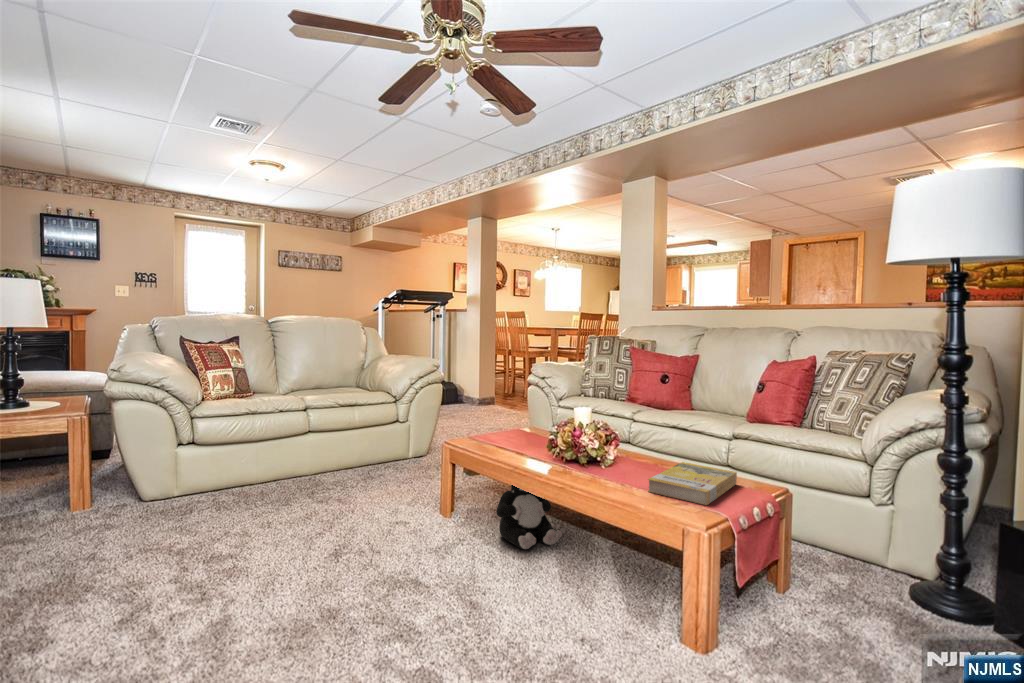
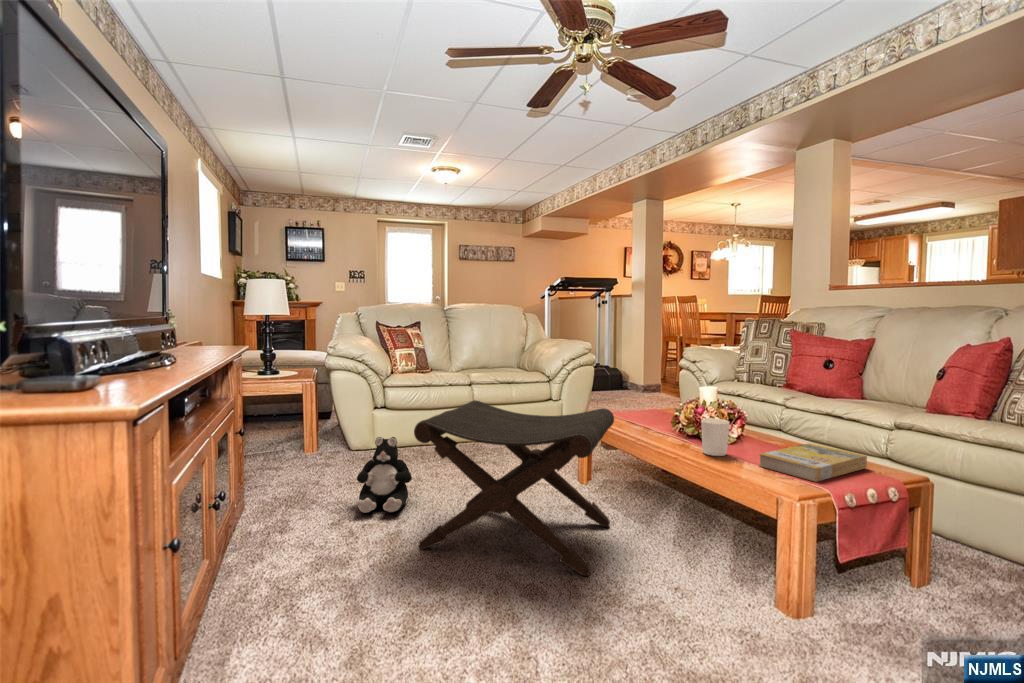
footstool: none [254,436,494,642] -> present [414,400,614,576]
candle holder: none [587,443,615,483] -> present [701,418,730,456]
plush toy: present [496,485,562,549] -> present [357,437,412,513]

